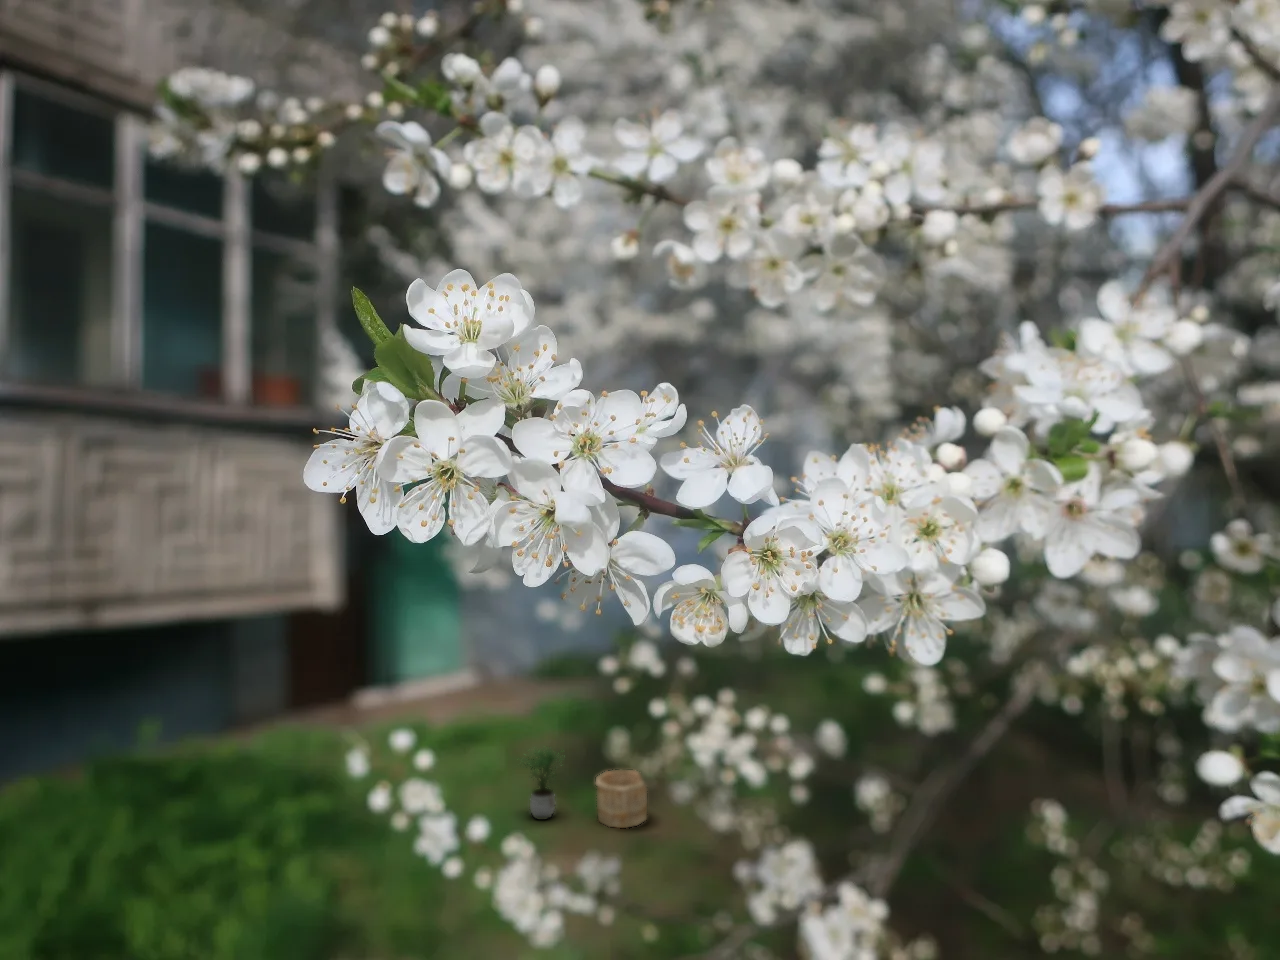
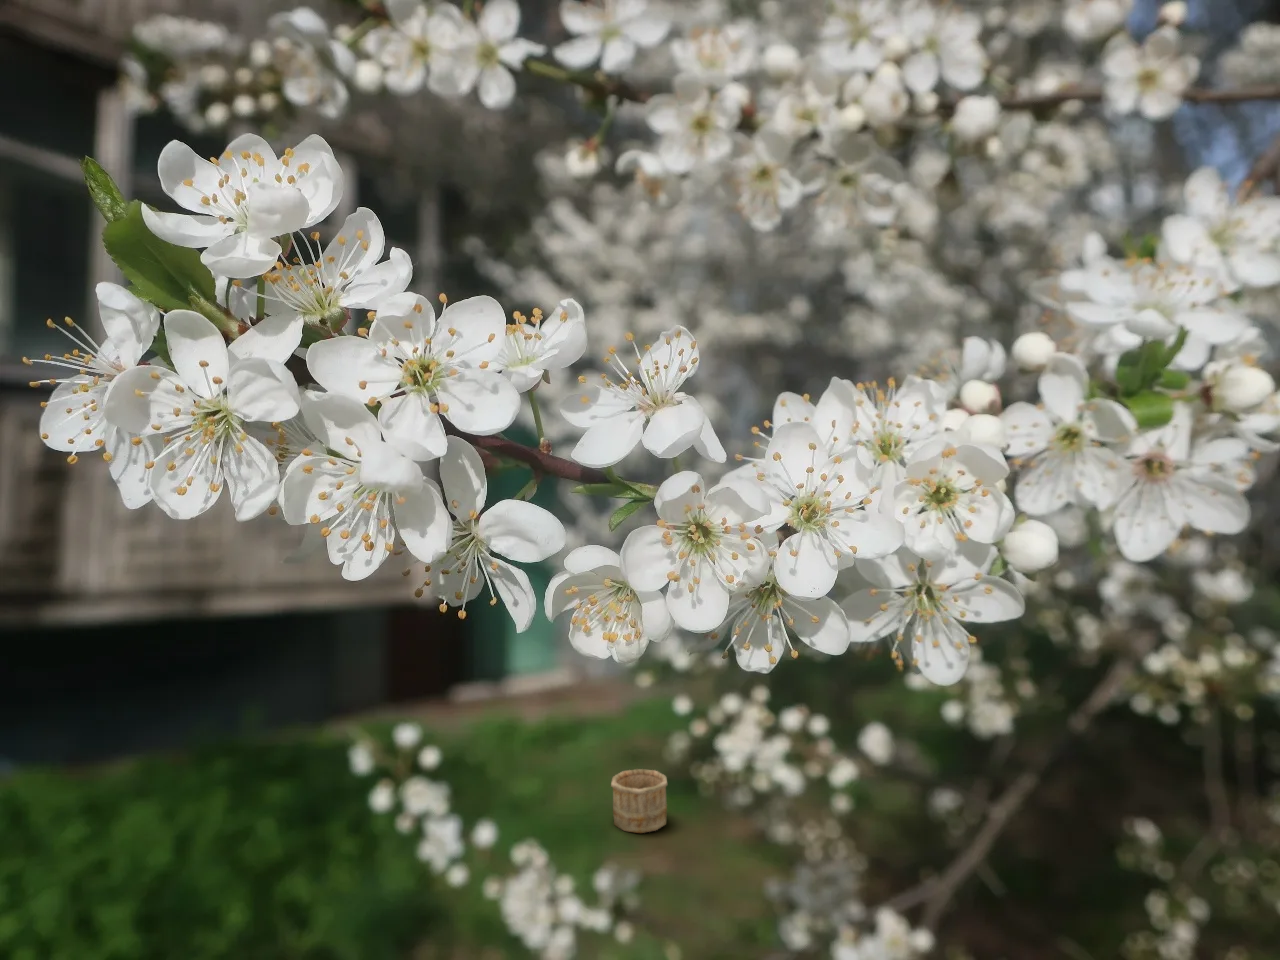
potted plant: present [522,746,562,820] -> none [527,742,580,822]

